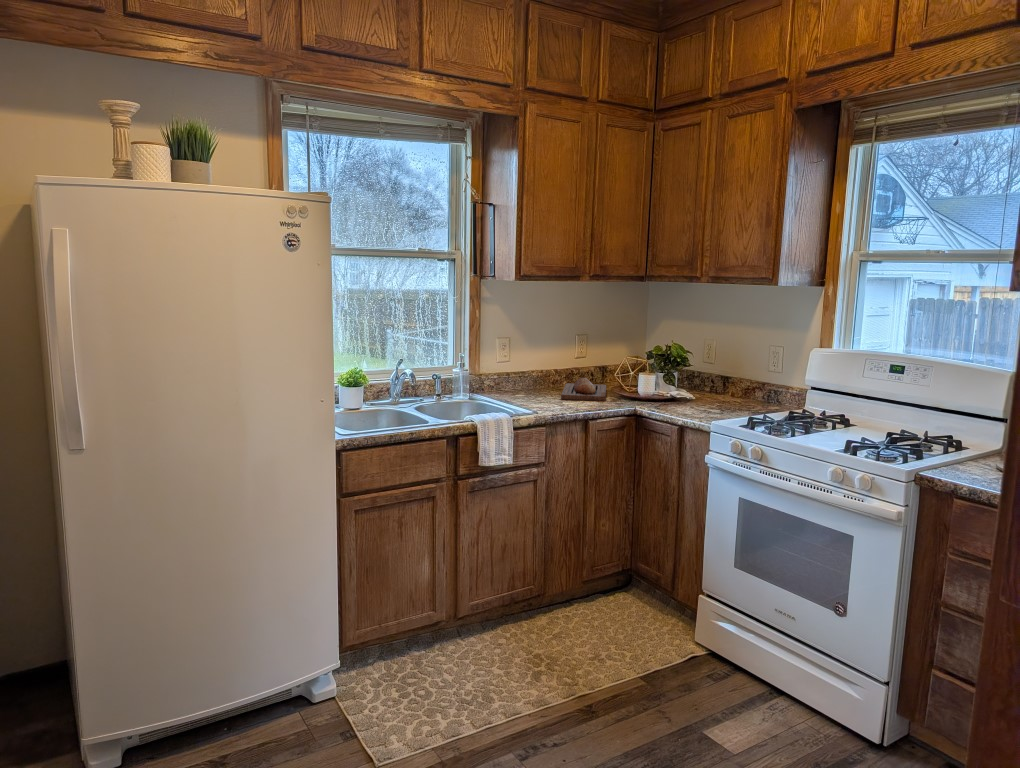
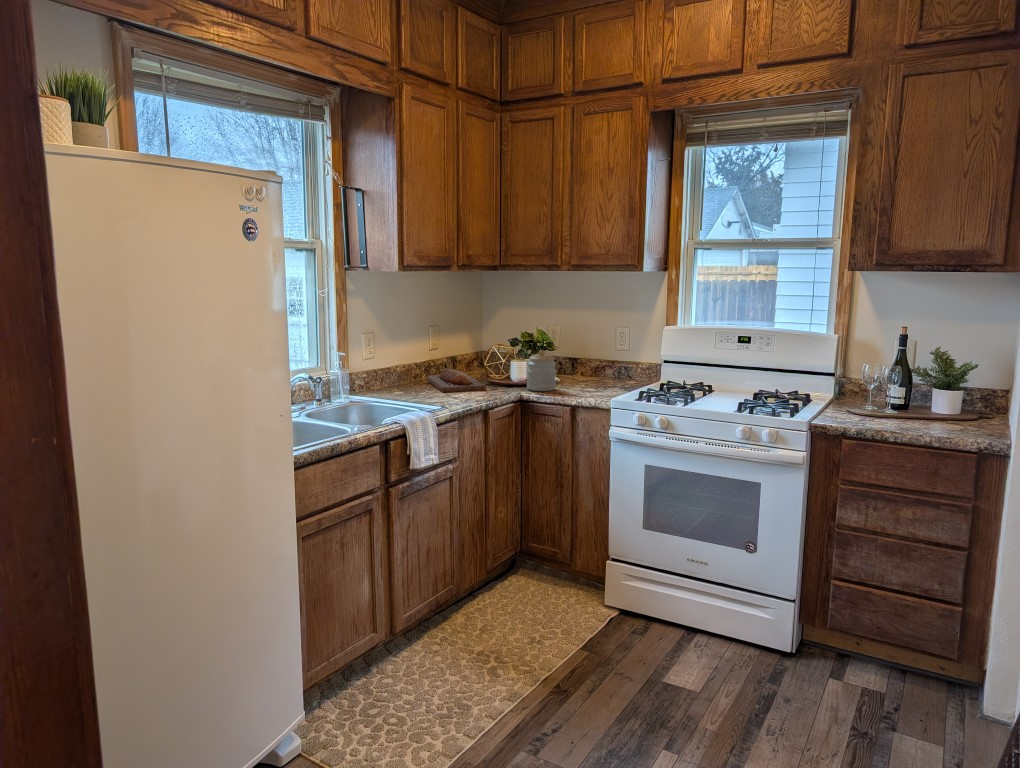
jar: none [646,365,677,407] -> present [527,350,556,391]

